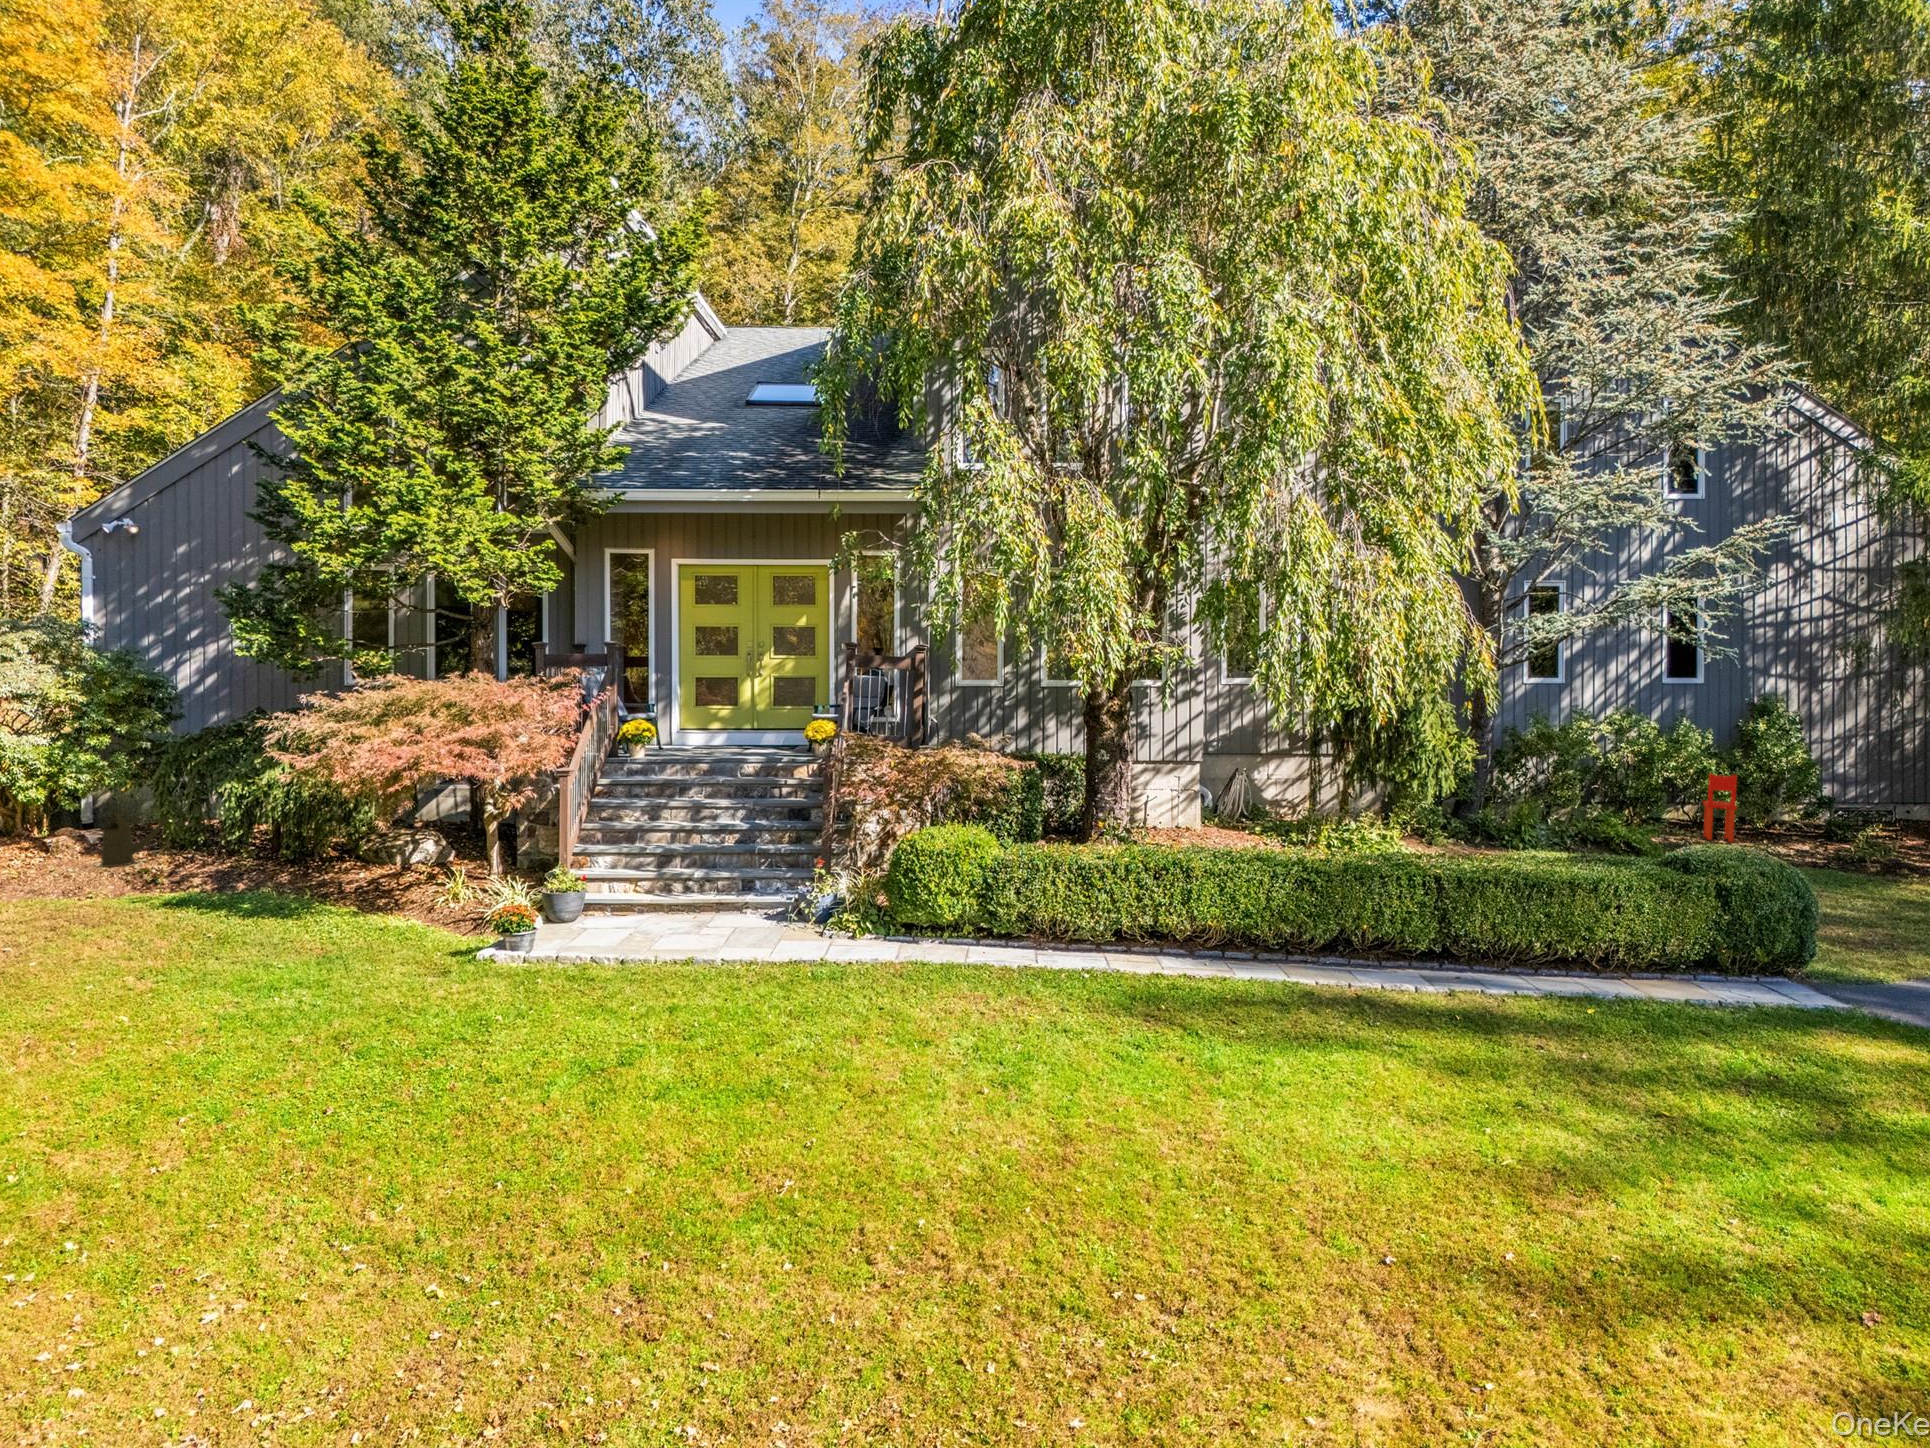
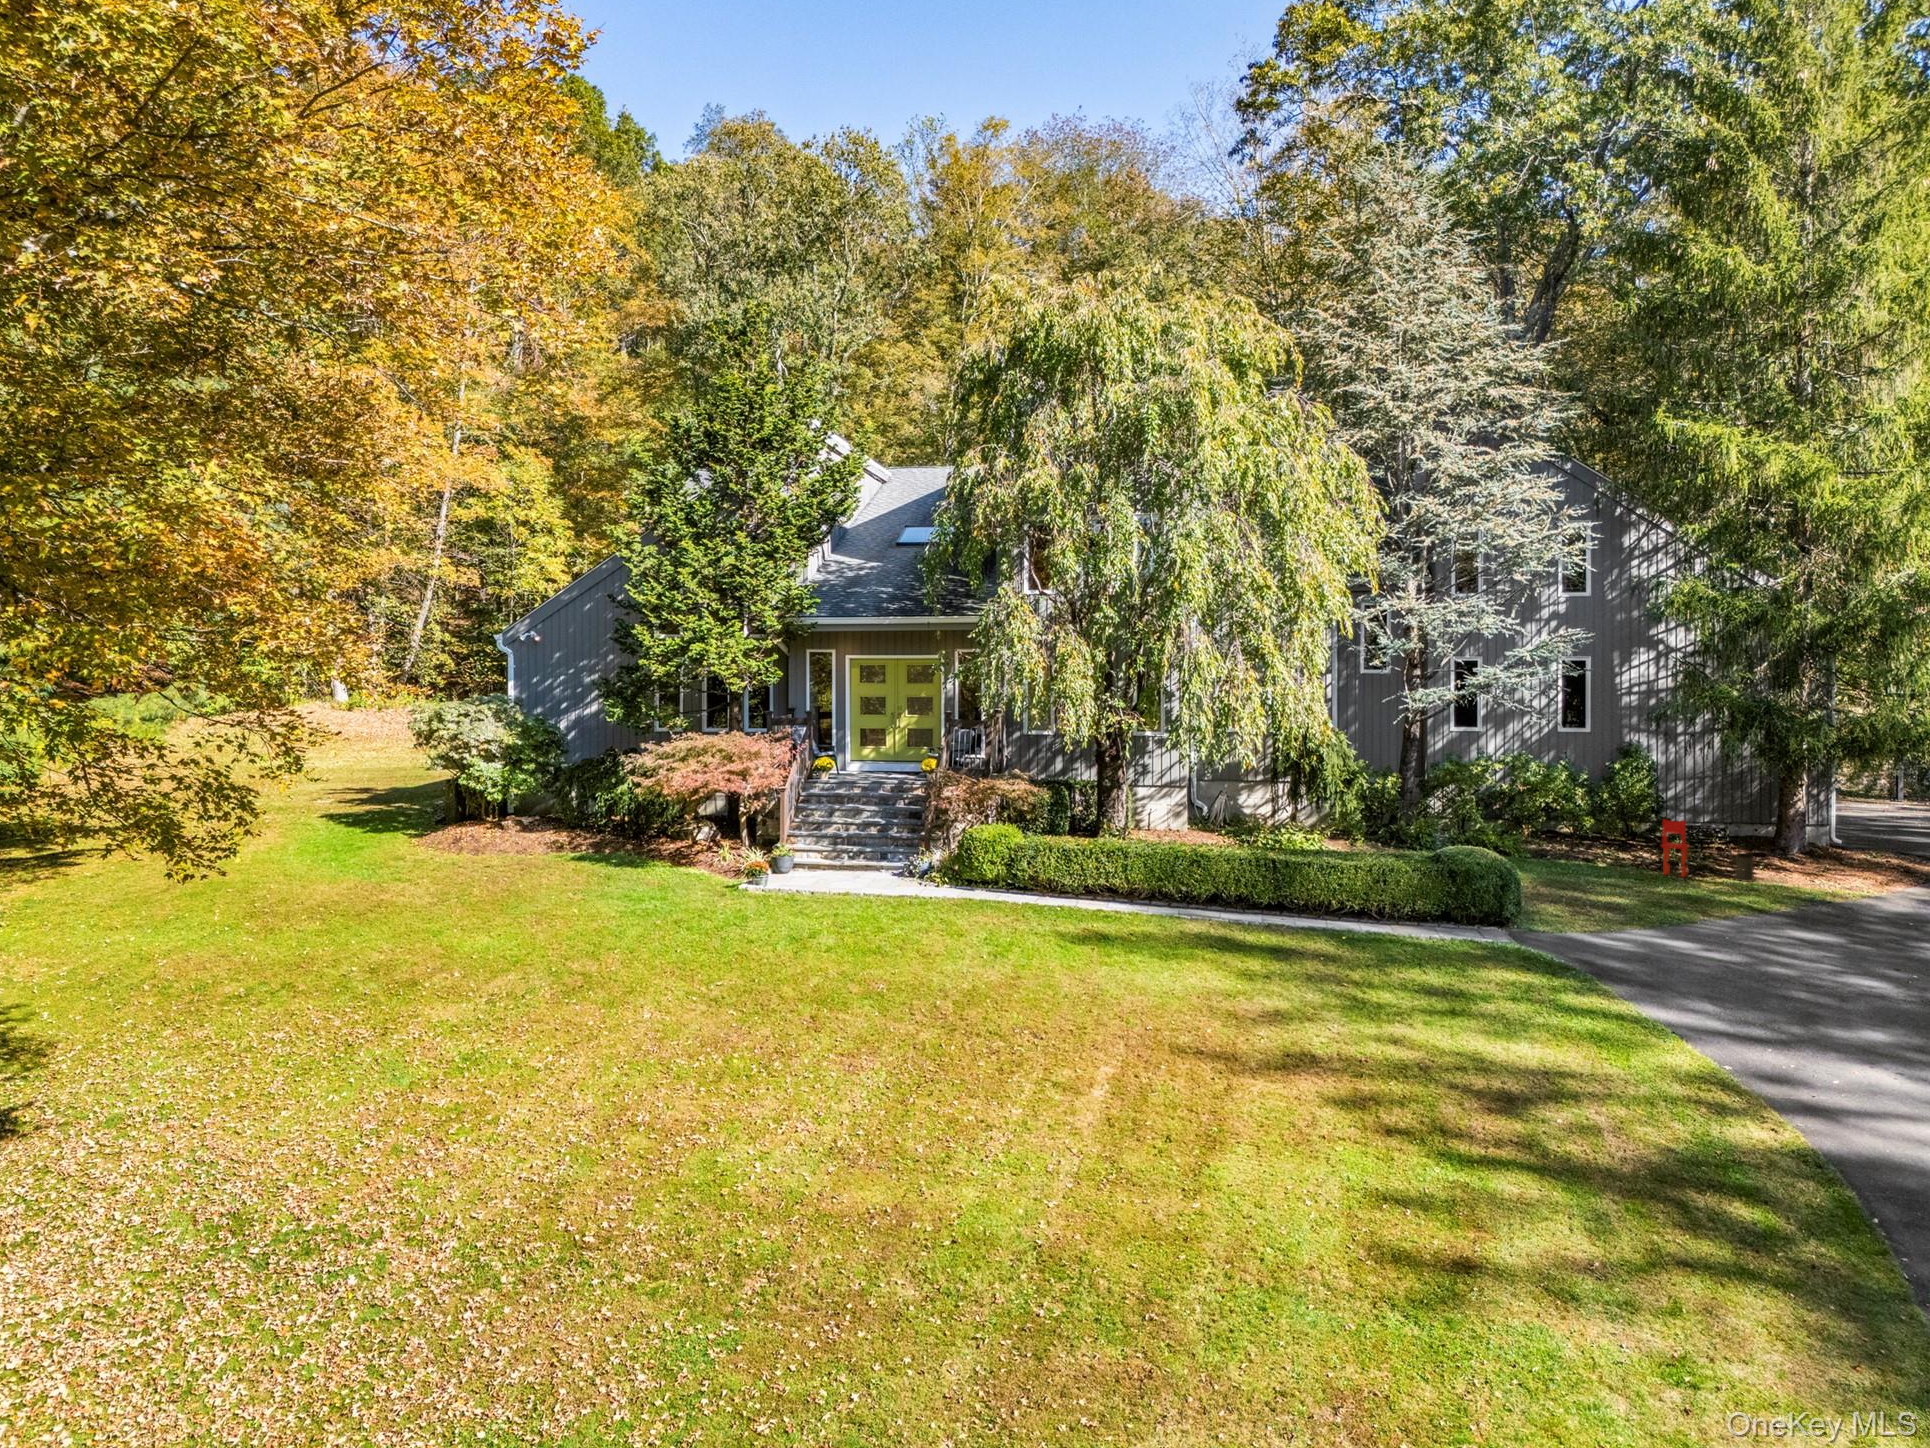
watering can: present [90,813,170,867] -> present [1728,849,1754,882]

